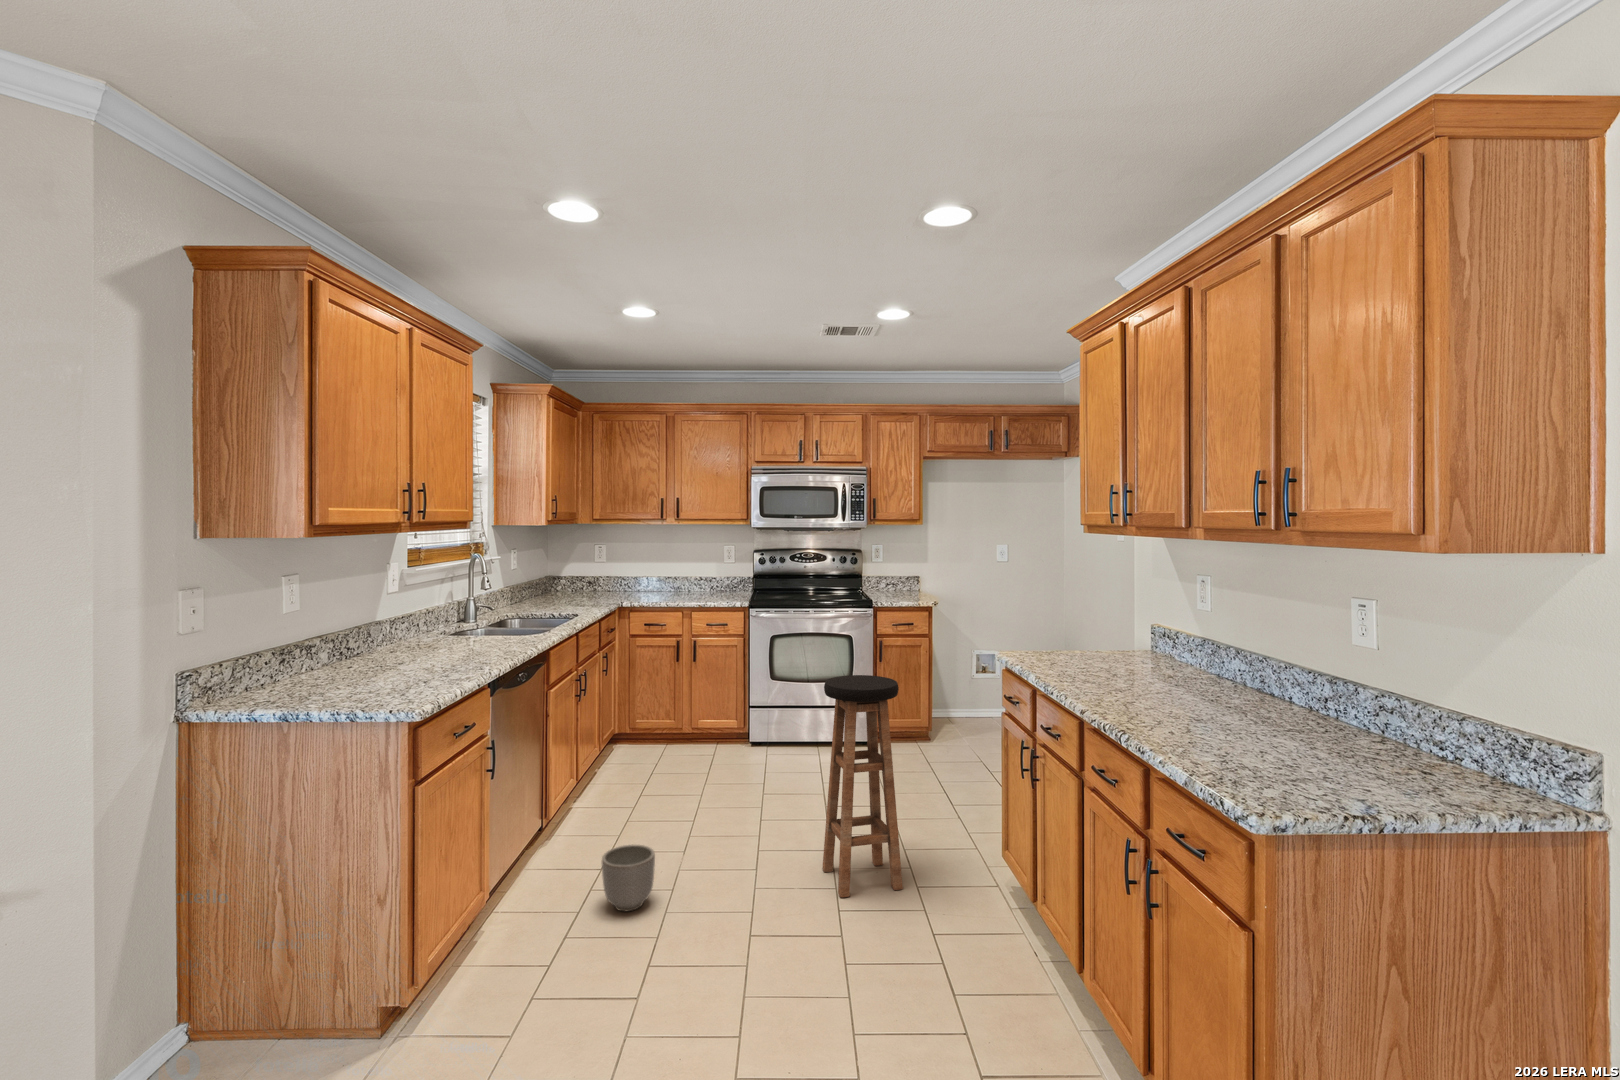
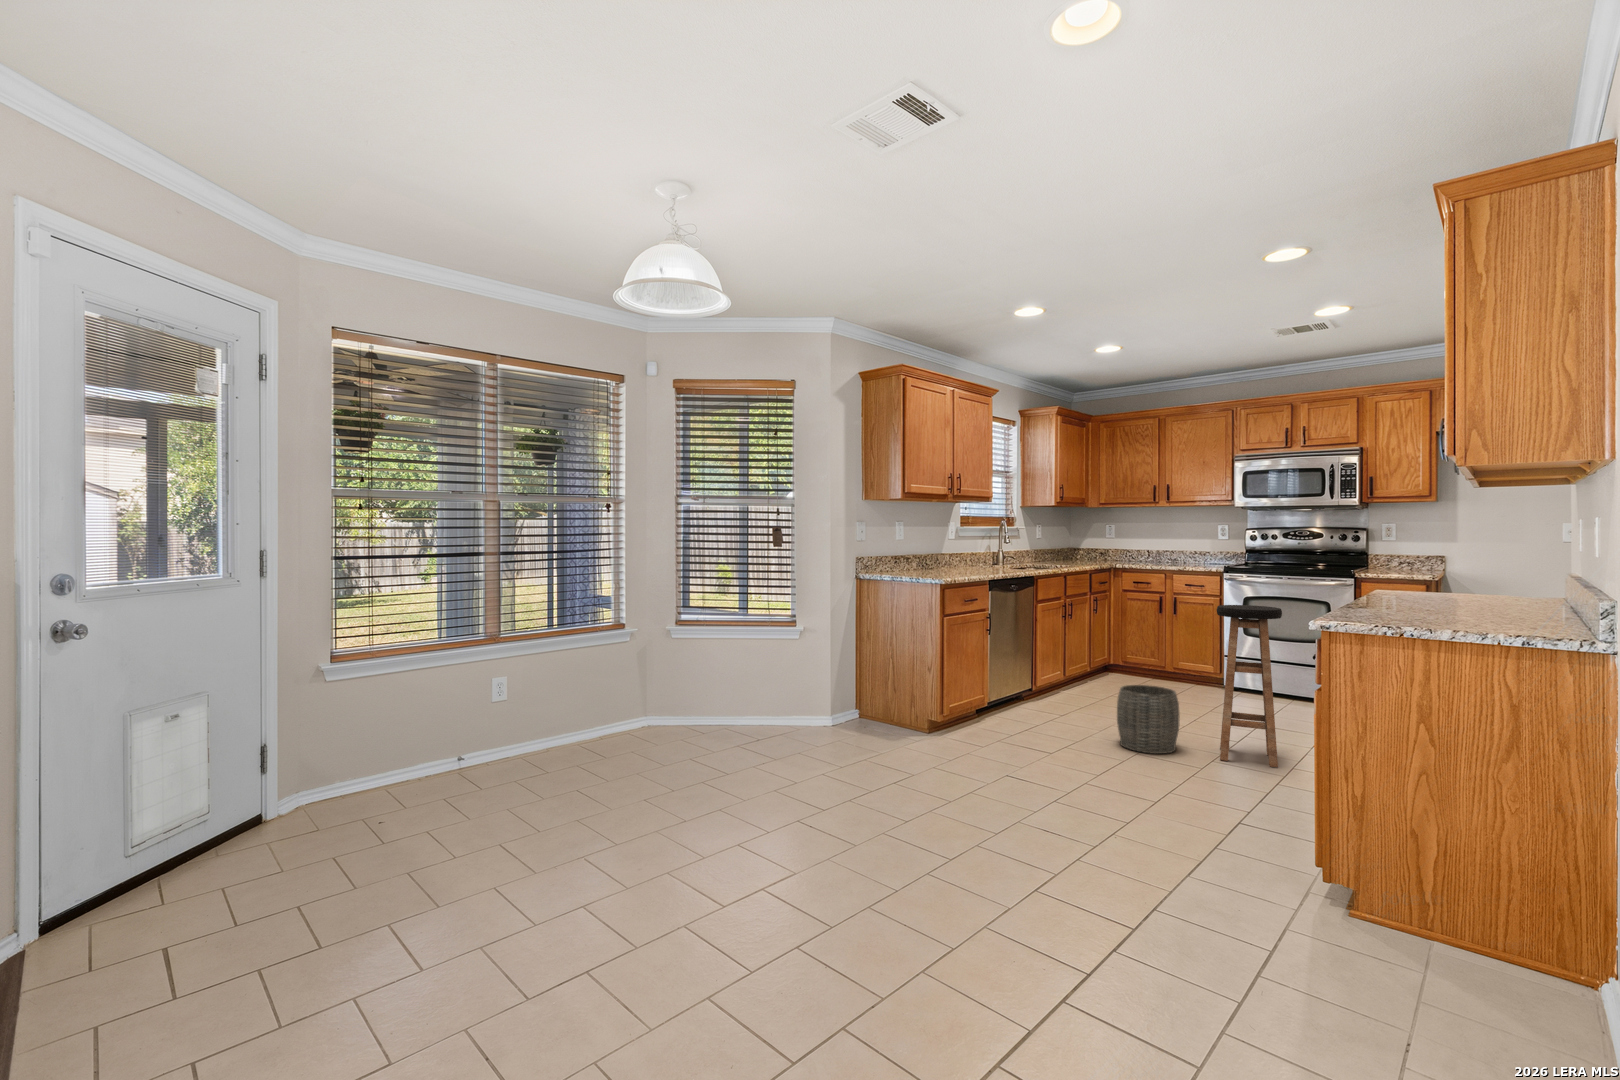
woven basket: none [703,803,786,917] -> present [1117,685,1180,754]
planter: present [602,845,655,912] -> none [1052,698,1087,736]

